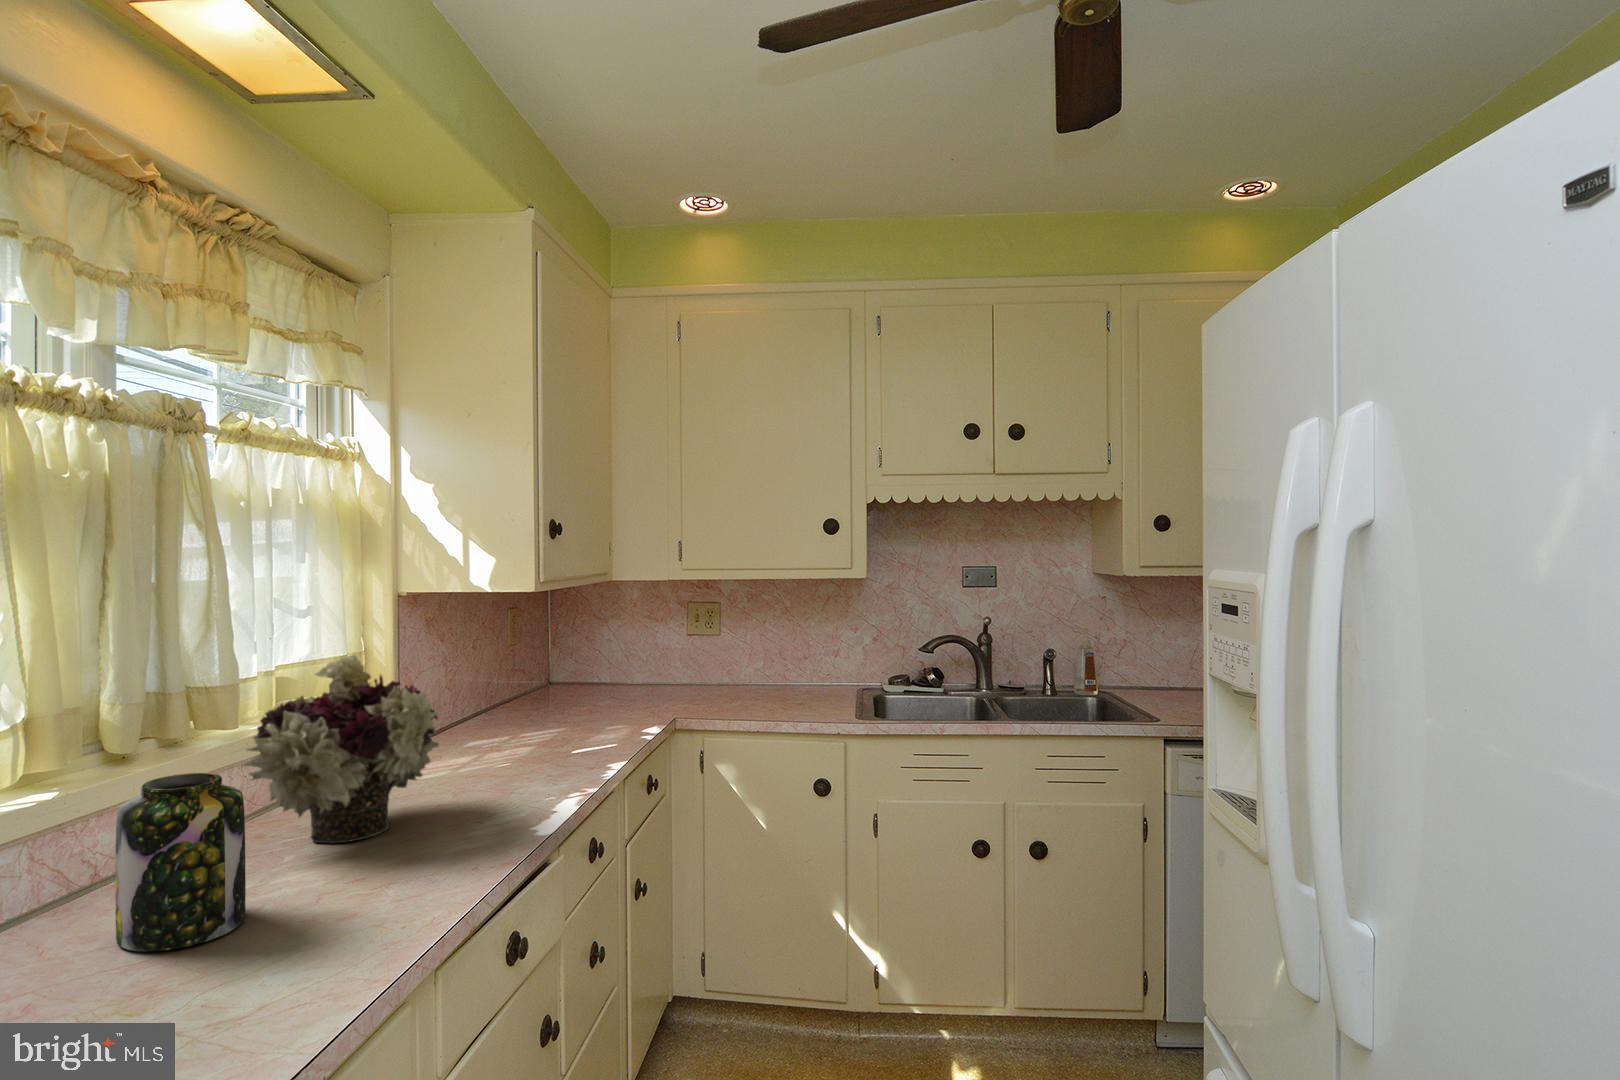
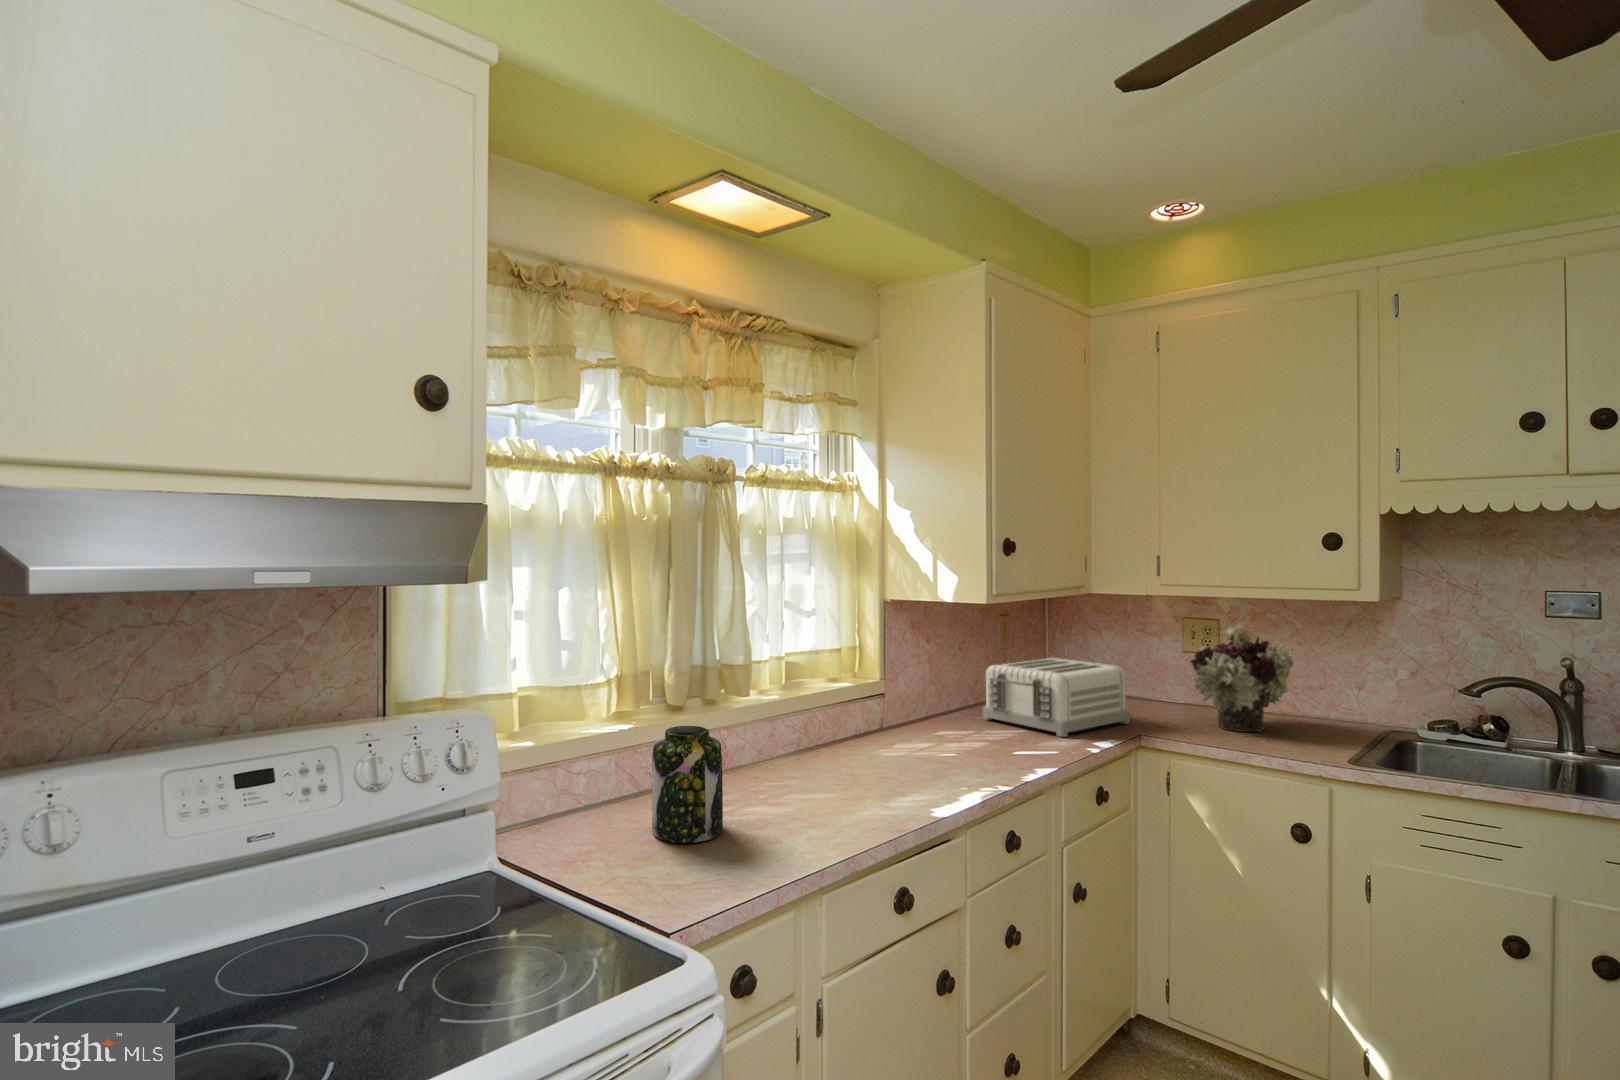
toaster: none [514,651,663,730] -> present [983,658,1130,737]
flower arrangement: present [242,655,439,843] -> present [1190,624,1293,732]

